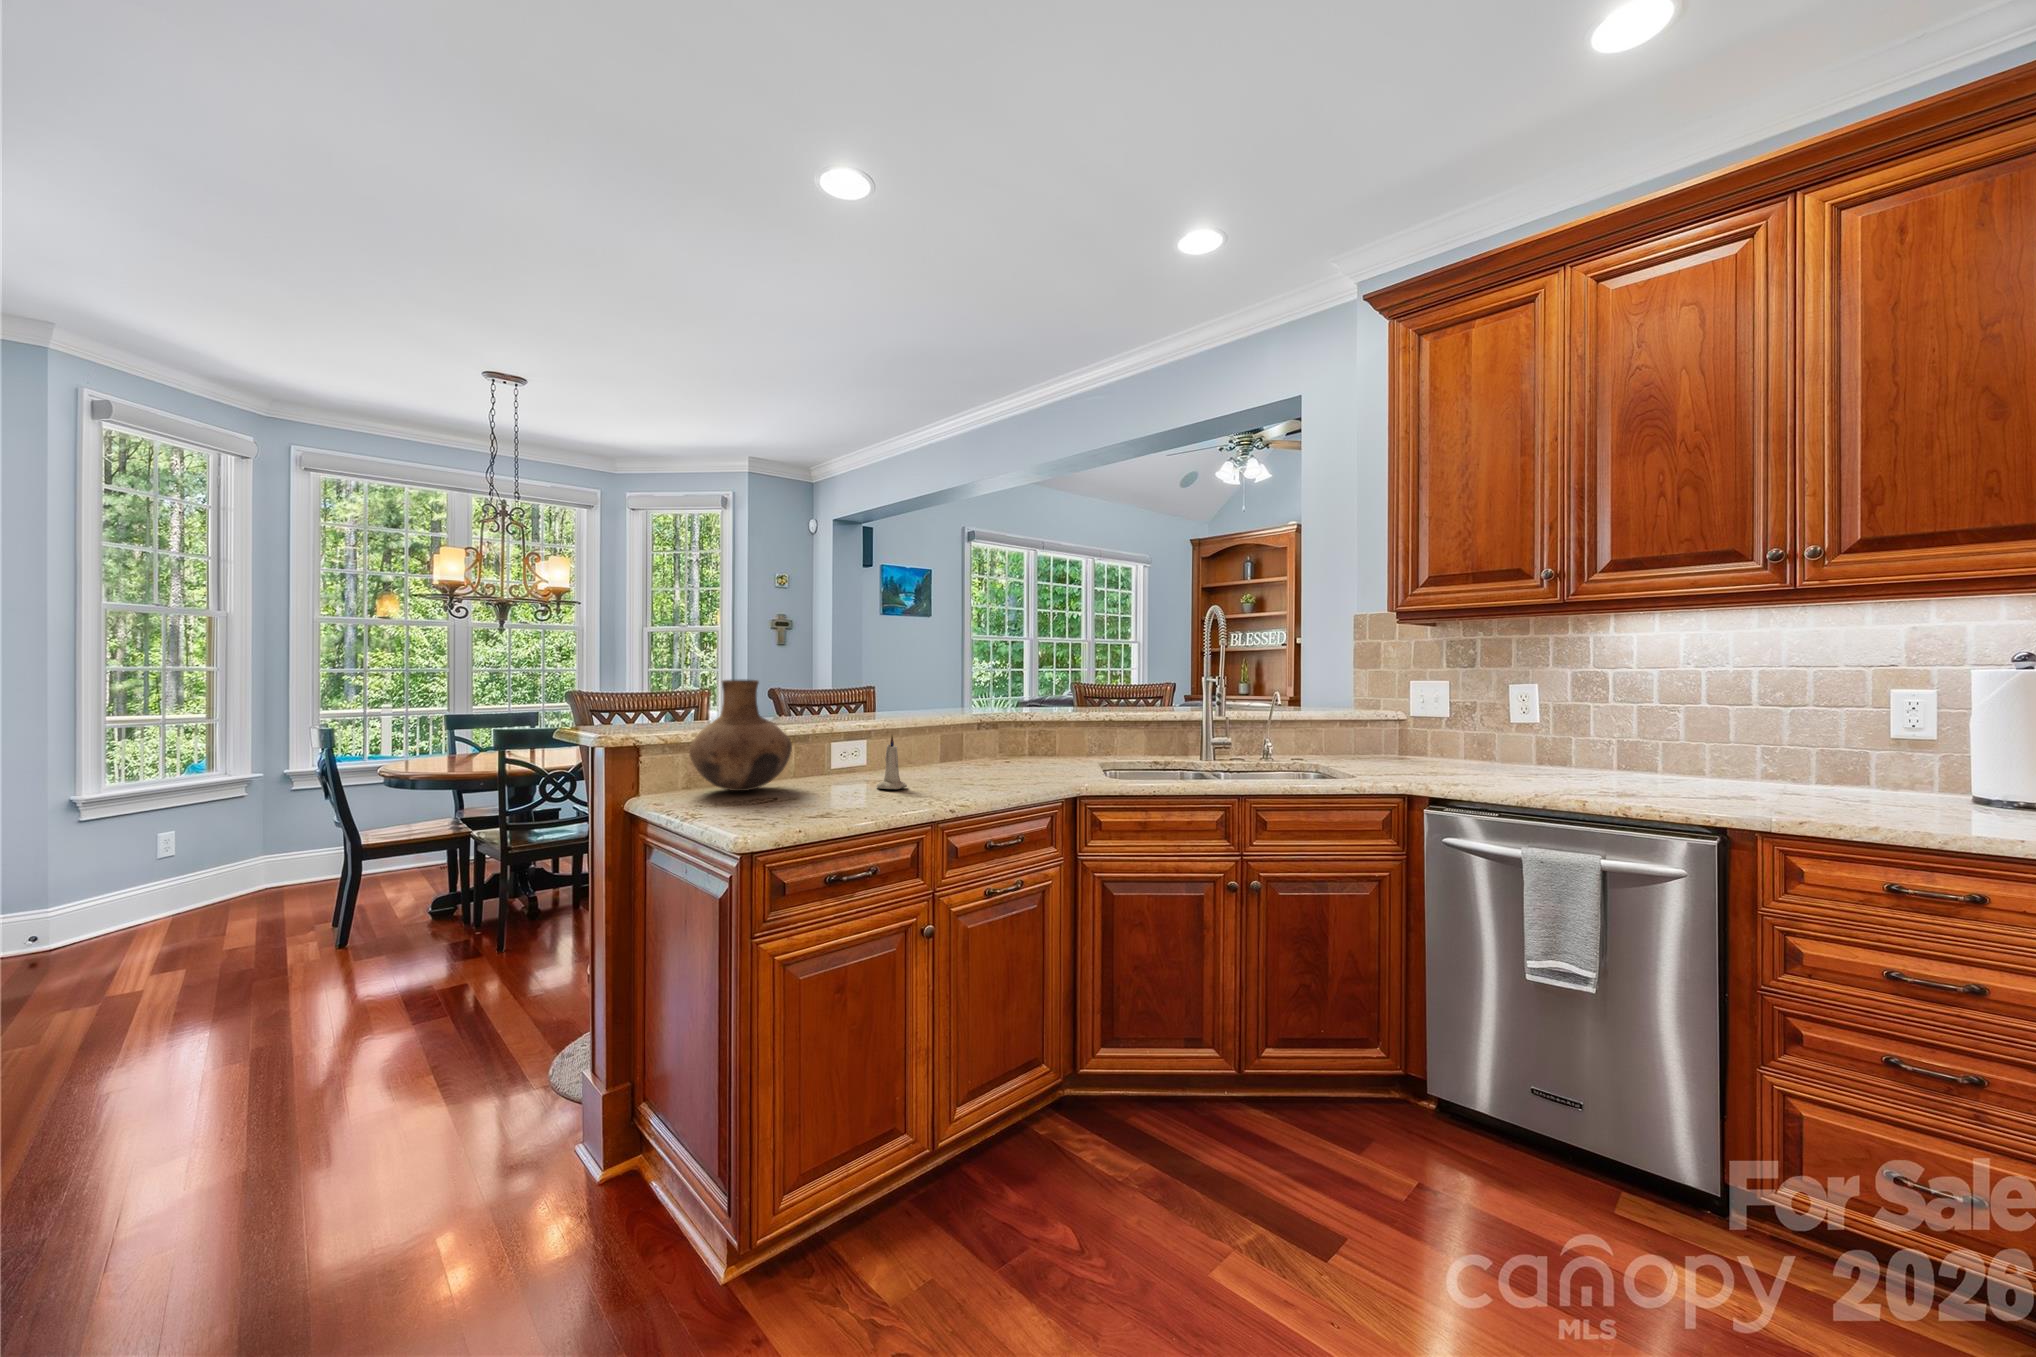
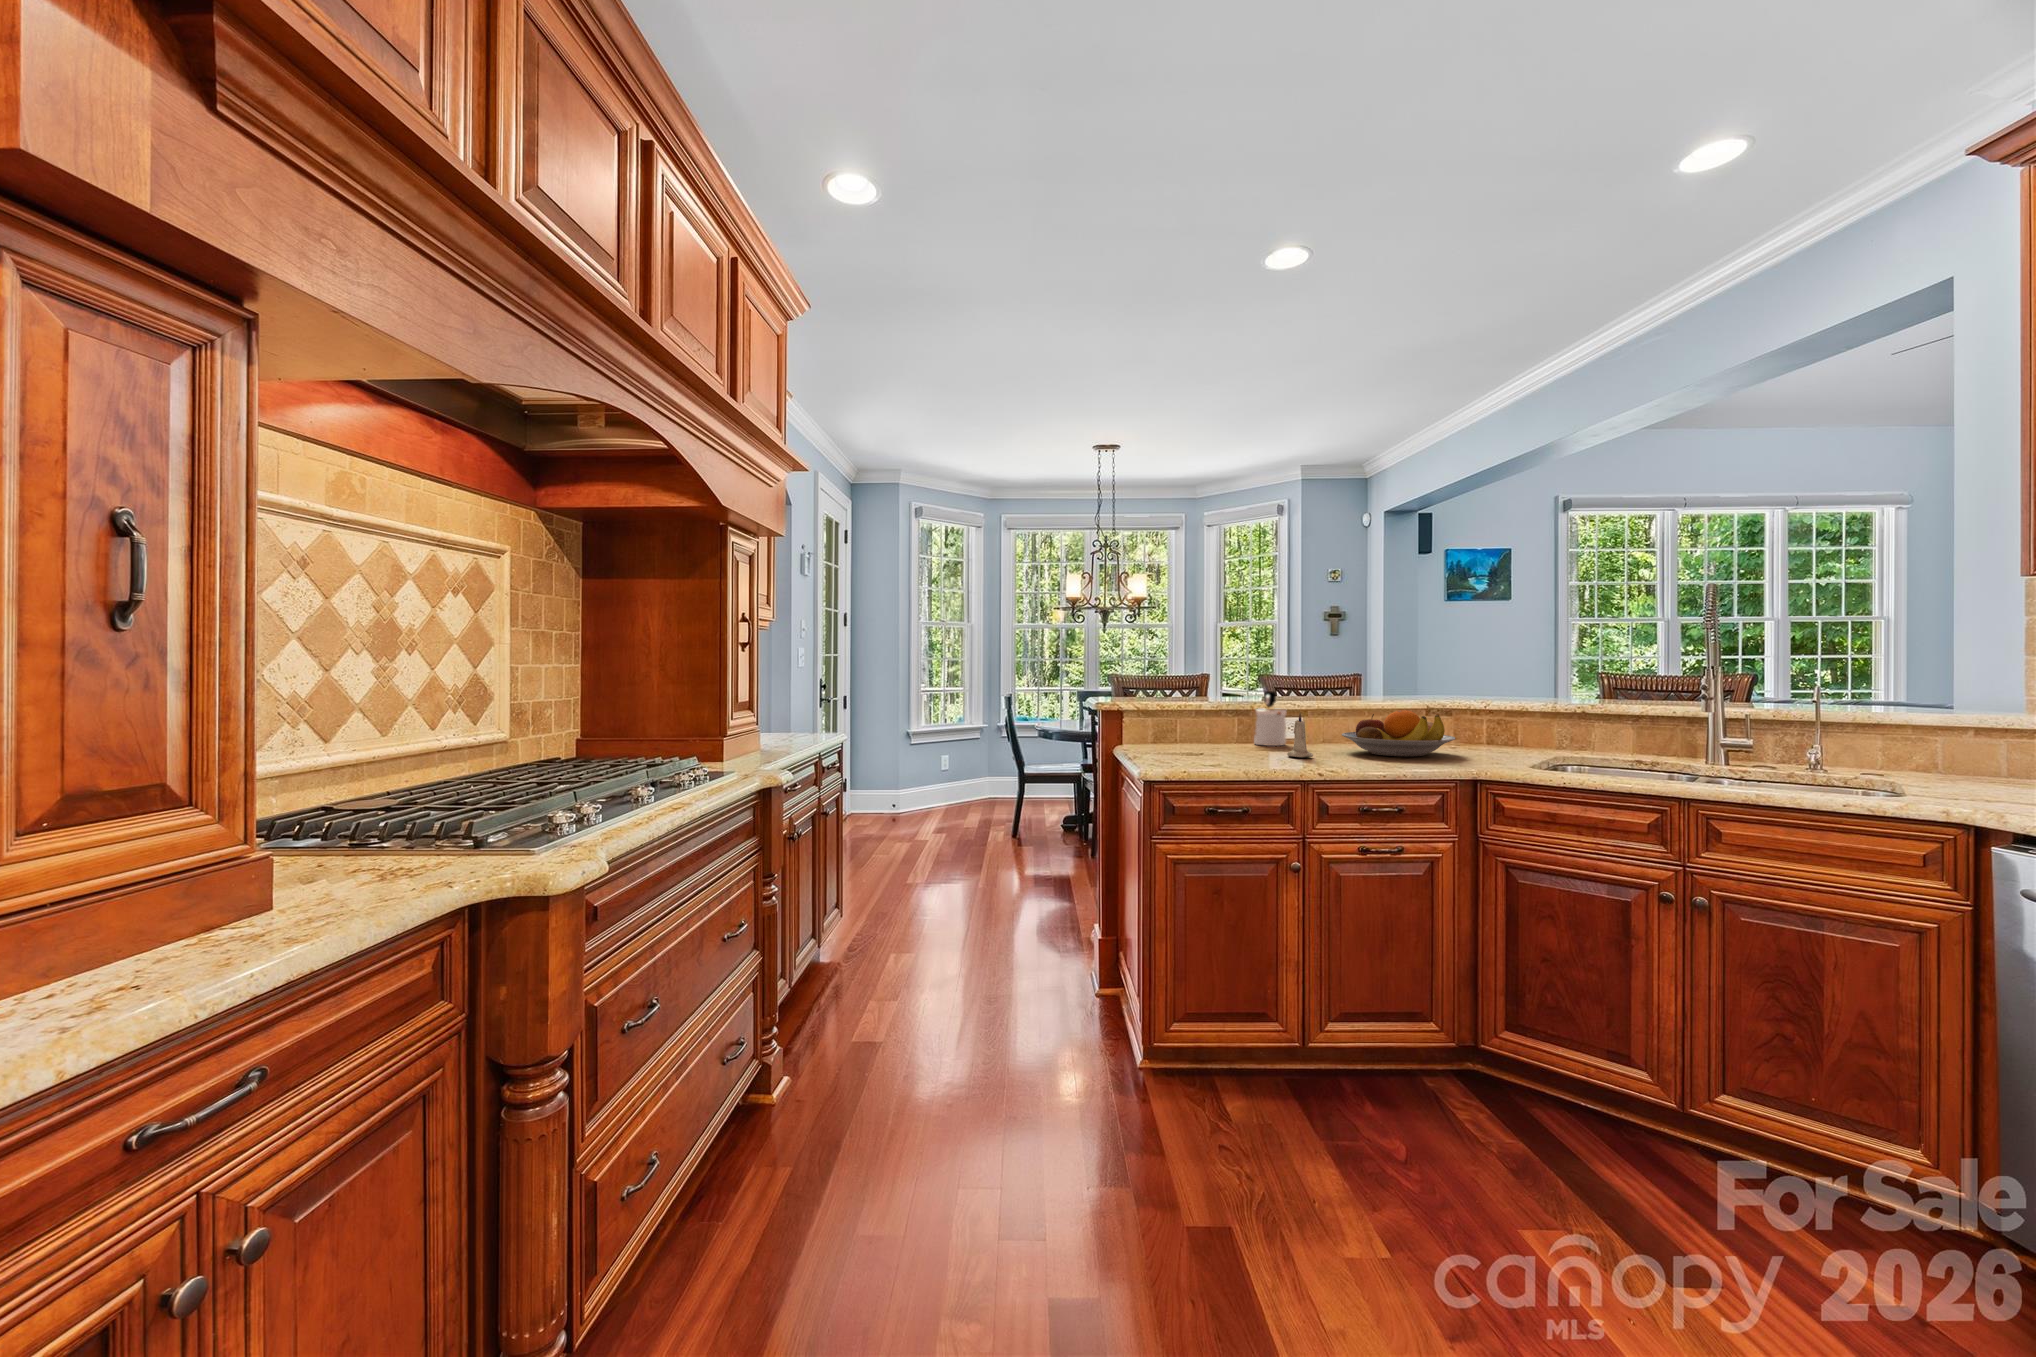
vase: present [689,680,792,791] -> none [1150,666,1225,750]
soap dispenser: none [806,708,846,774] -> present [1254,691,1287,746]
fruit bowl: none [917,727,1029,777] -> present [1342,710,1455,757]

